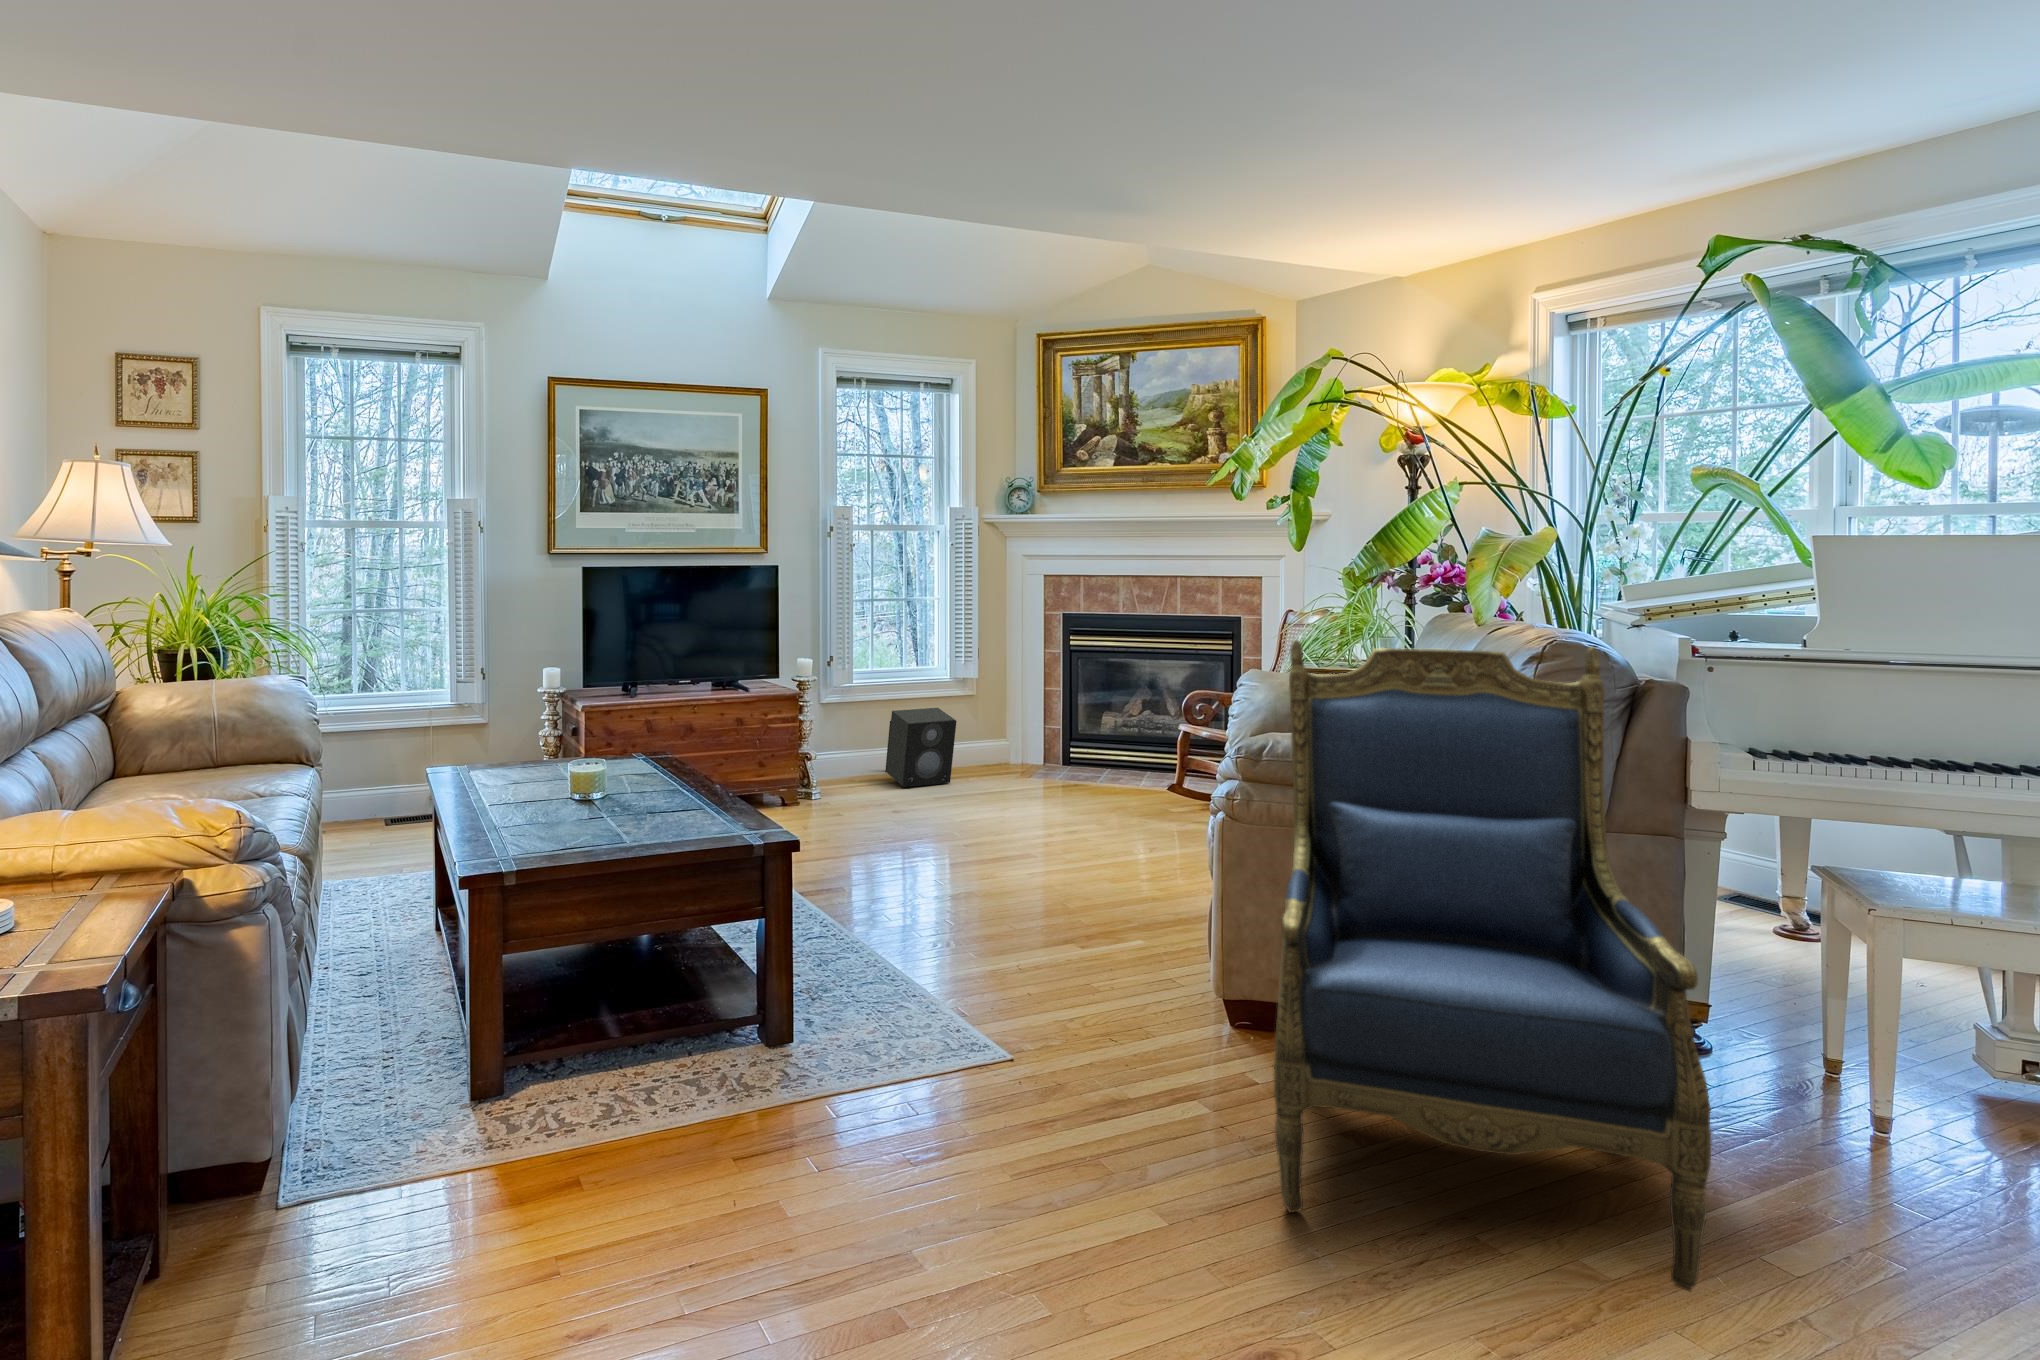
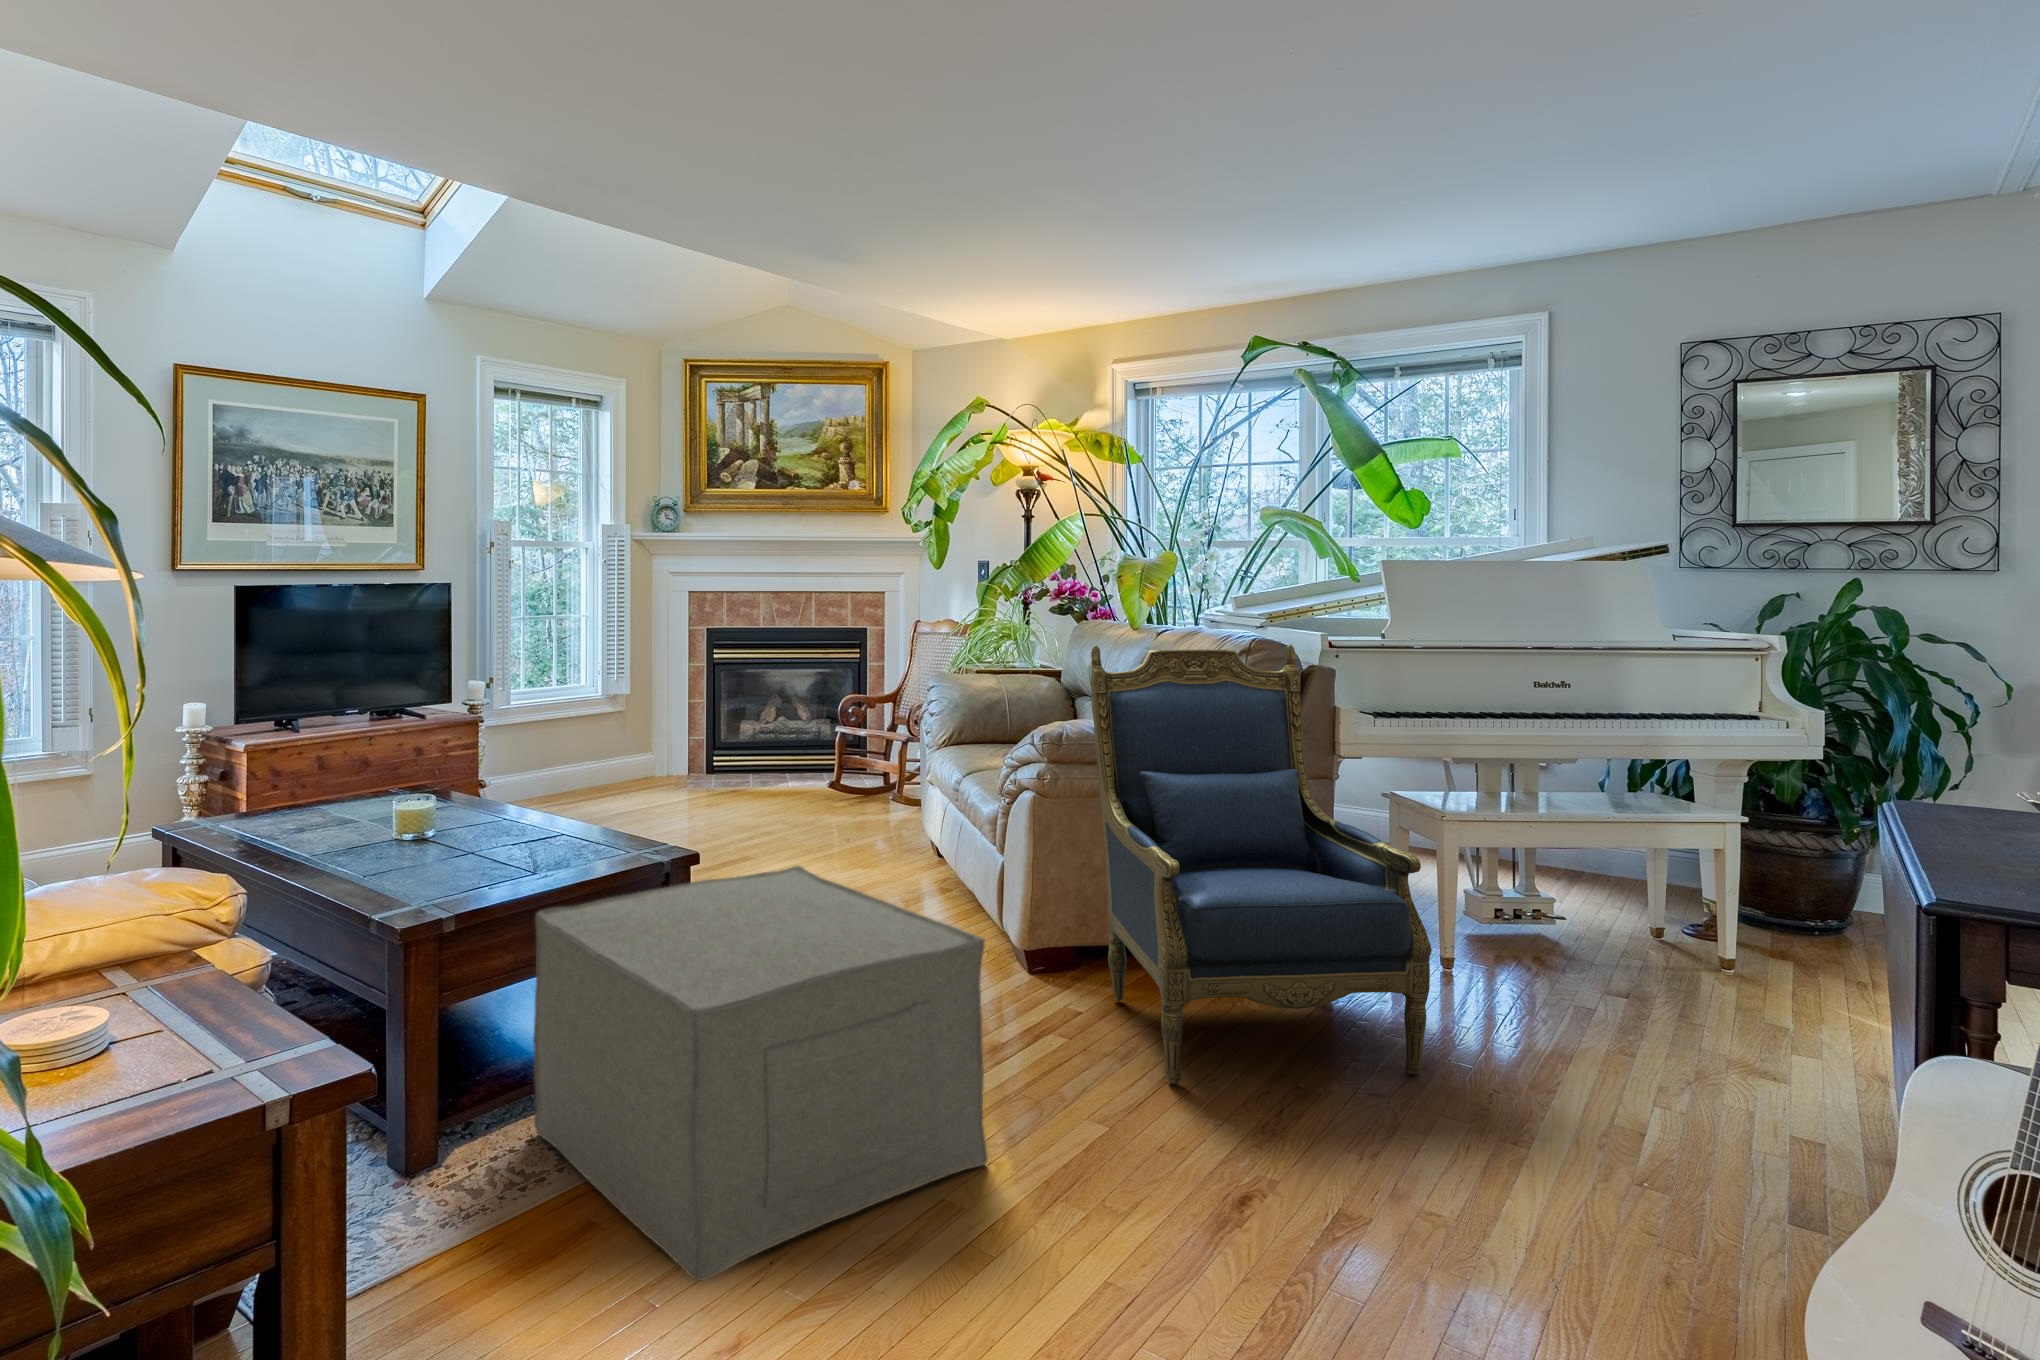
speaker: present [885,708,956,787] -> none [540,726,626,808]
ottoman: none [554,869,970,1291] -> present [533,866,987,1281]

